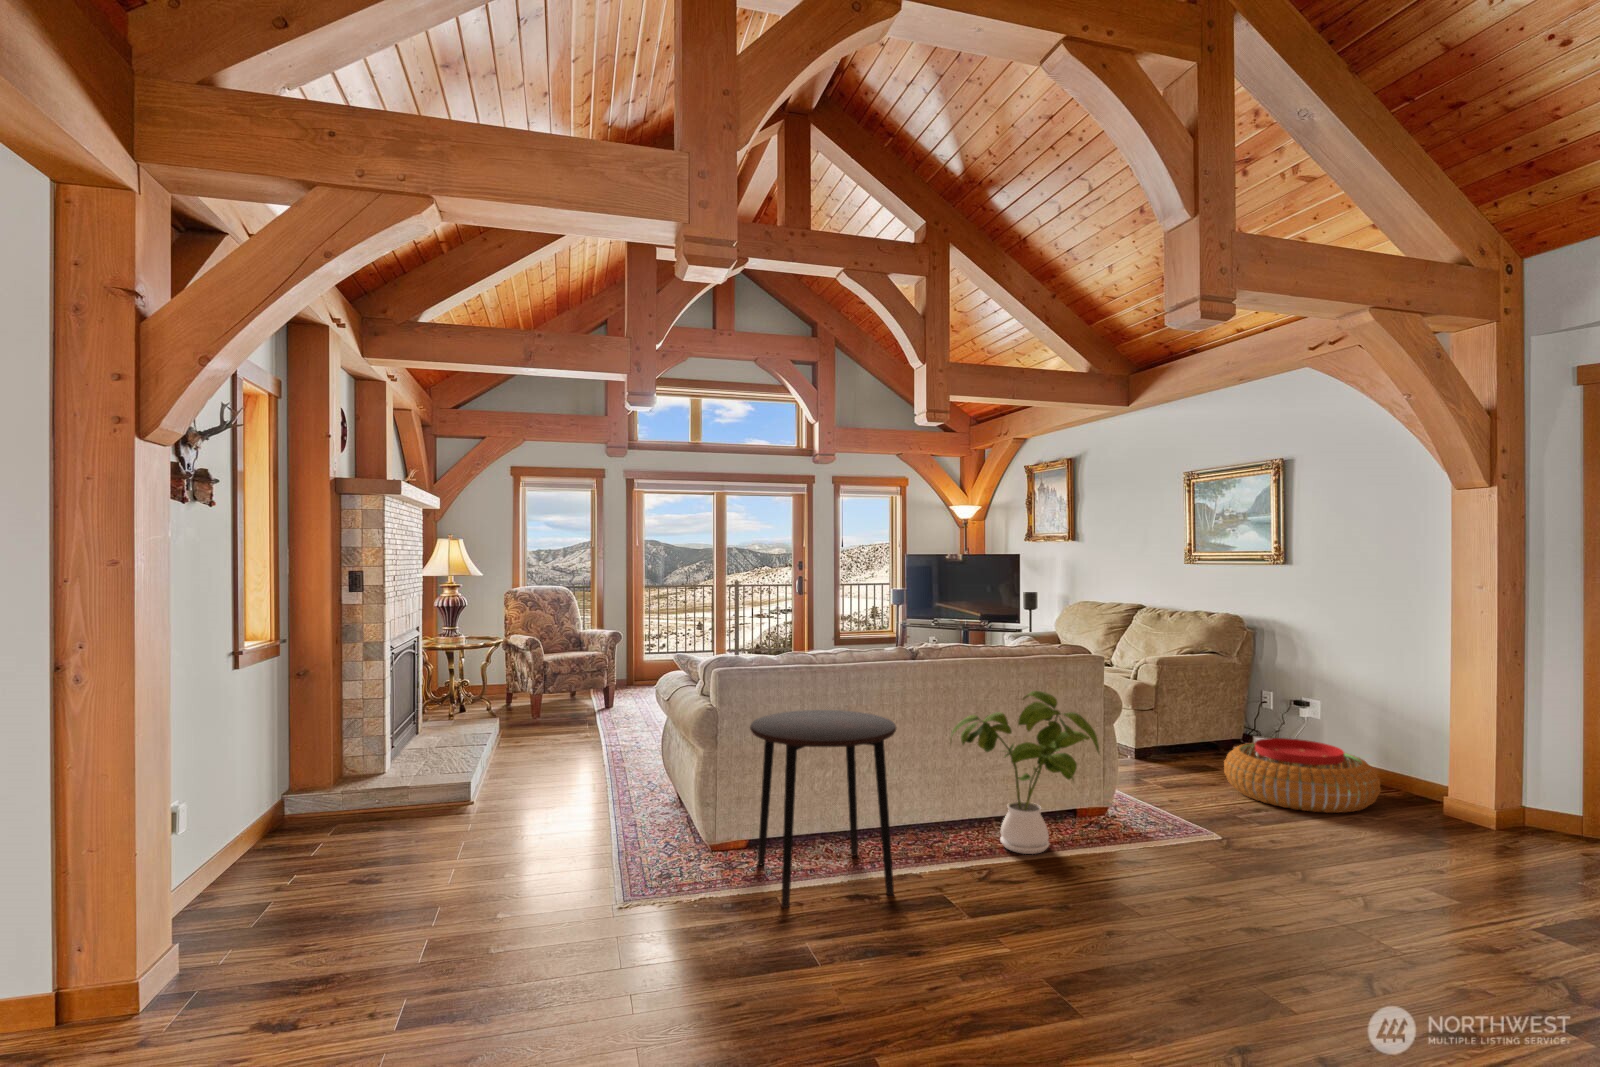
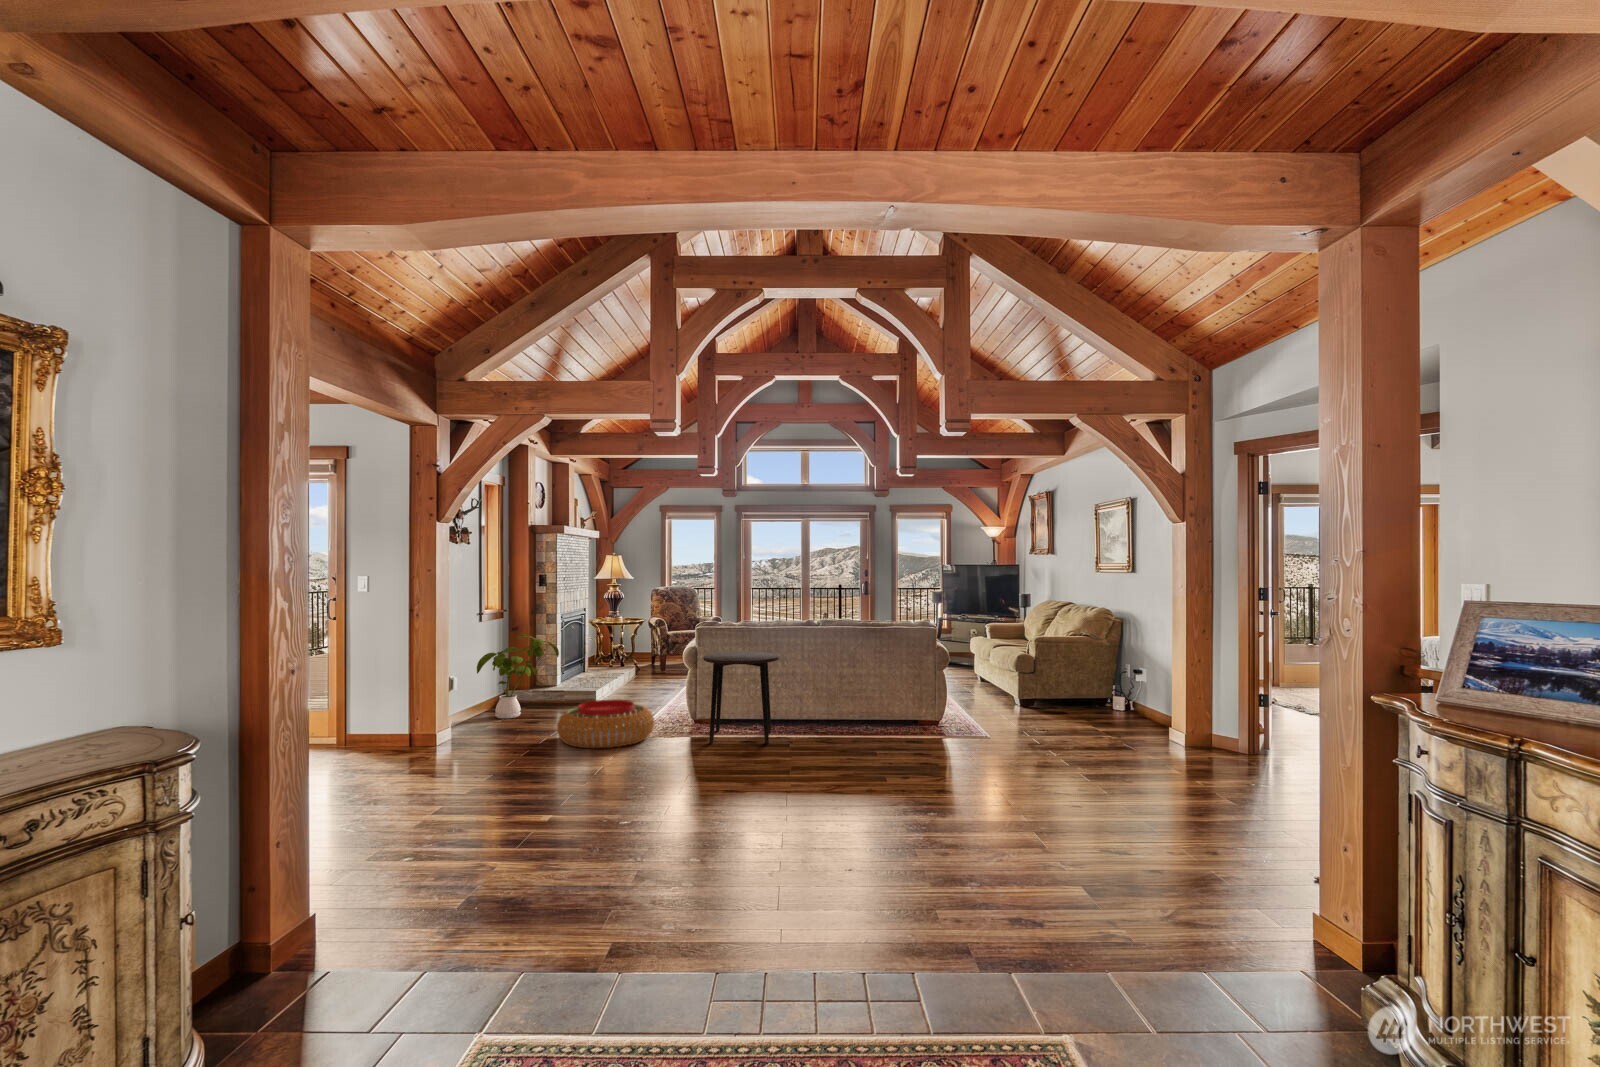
house plant: present [950,691,1099,854] -> present [477,634,559,719]
pouf: present [1224,738,1381,813] -> present [557,700,654,748]

